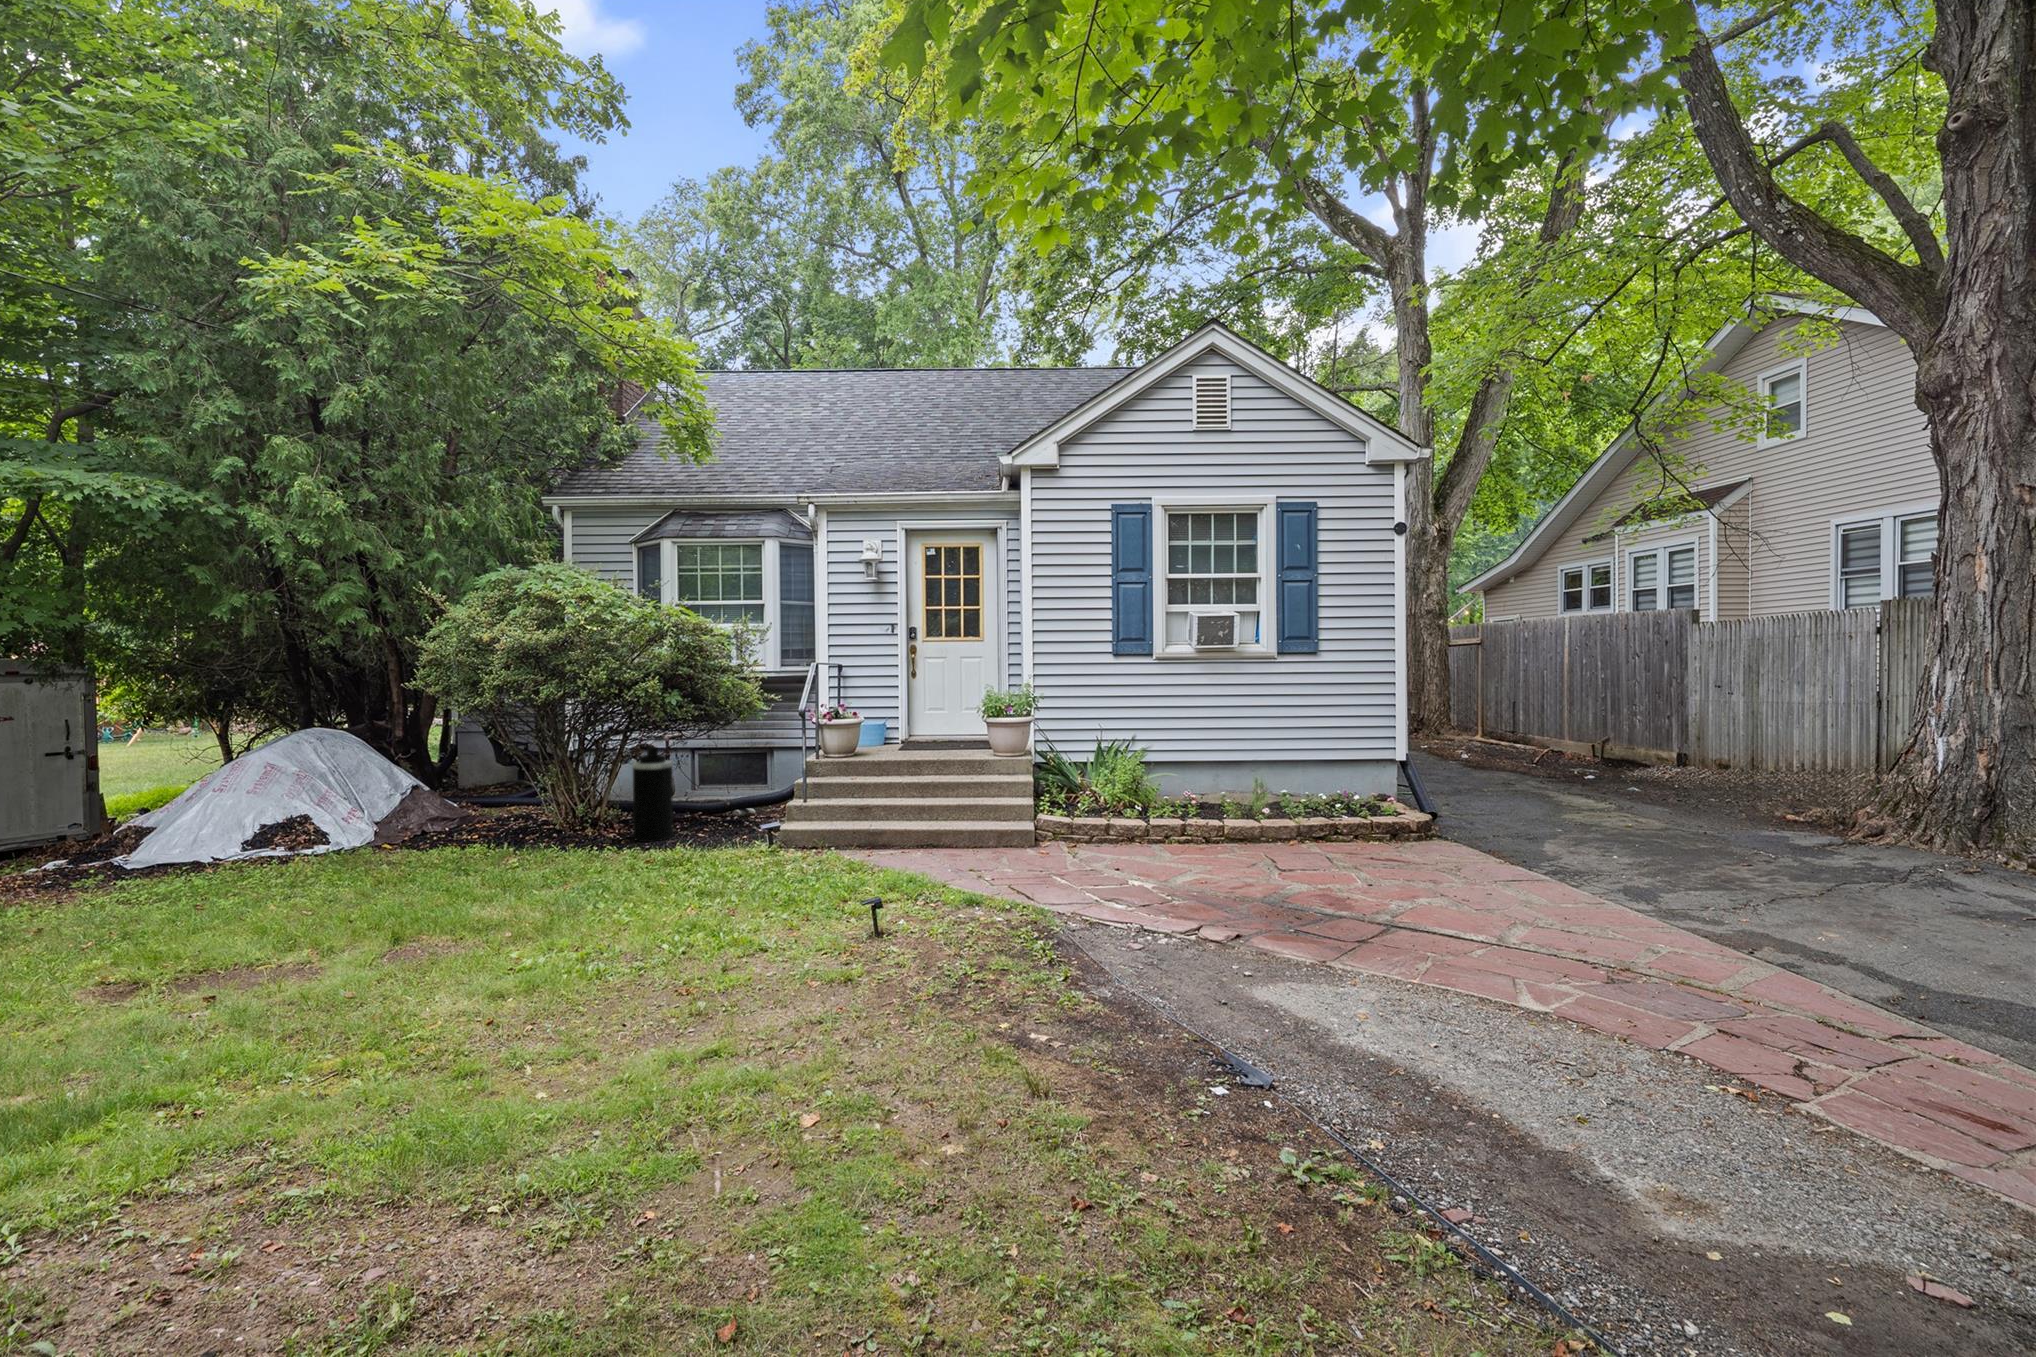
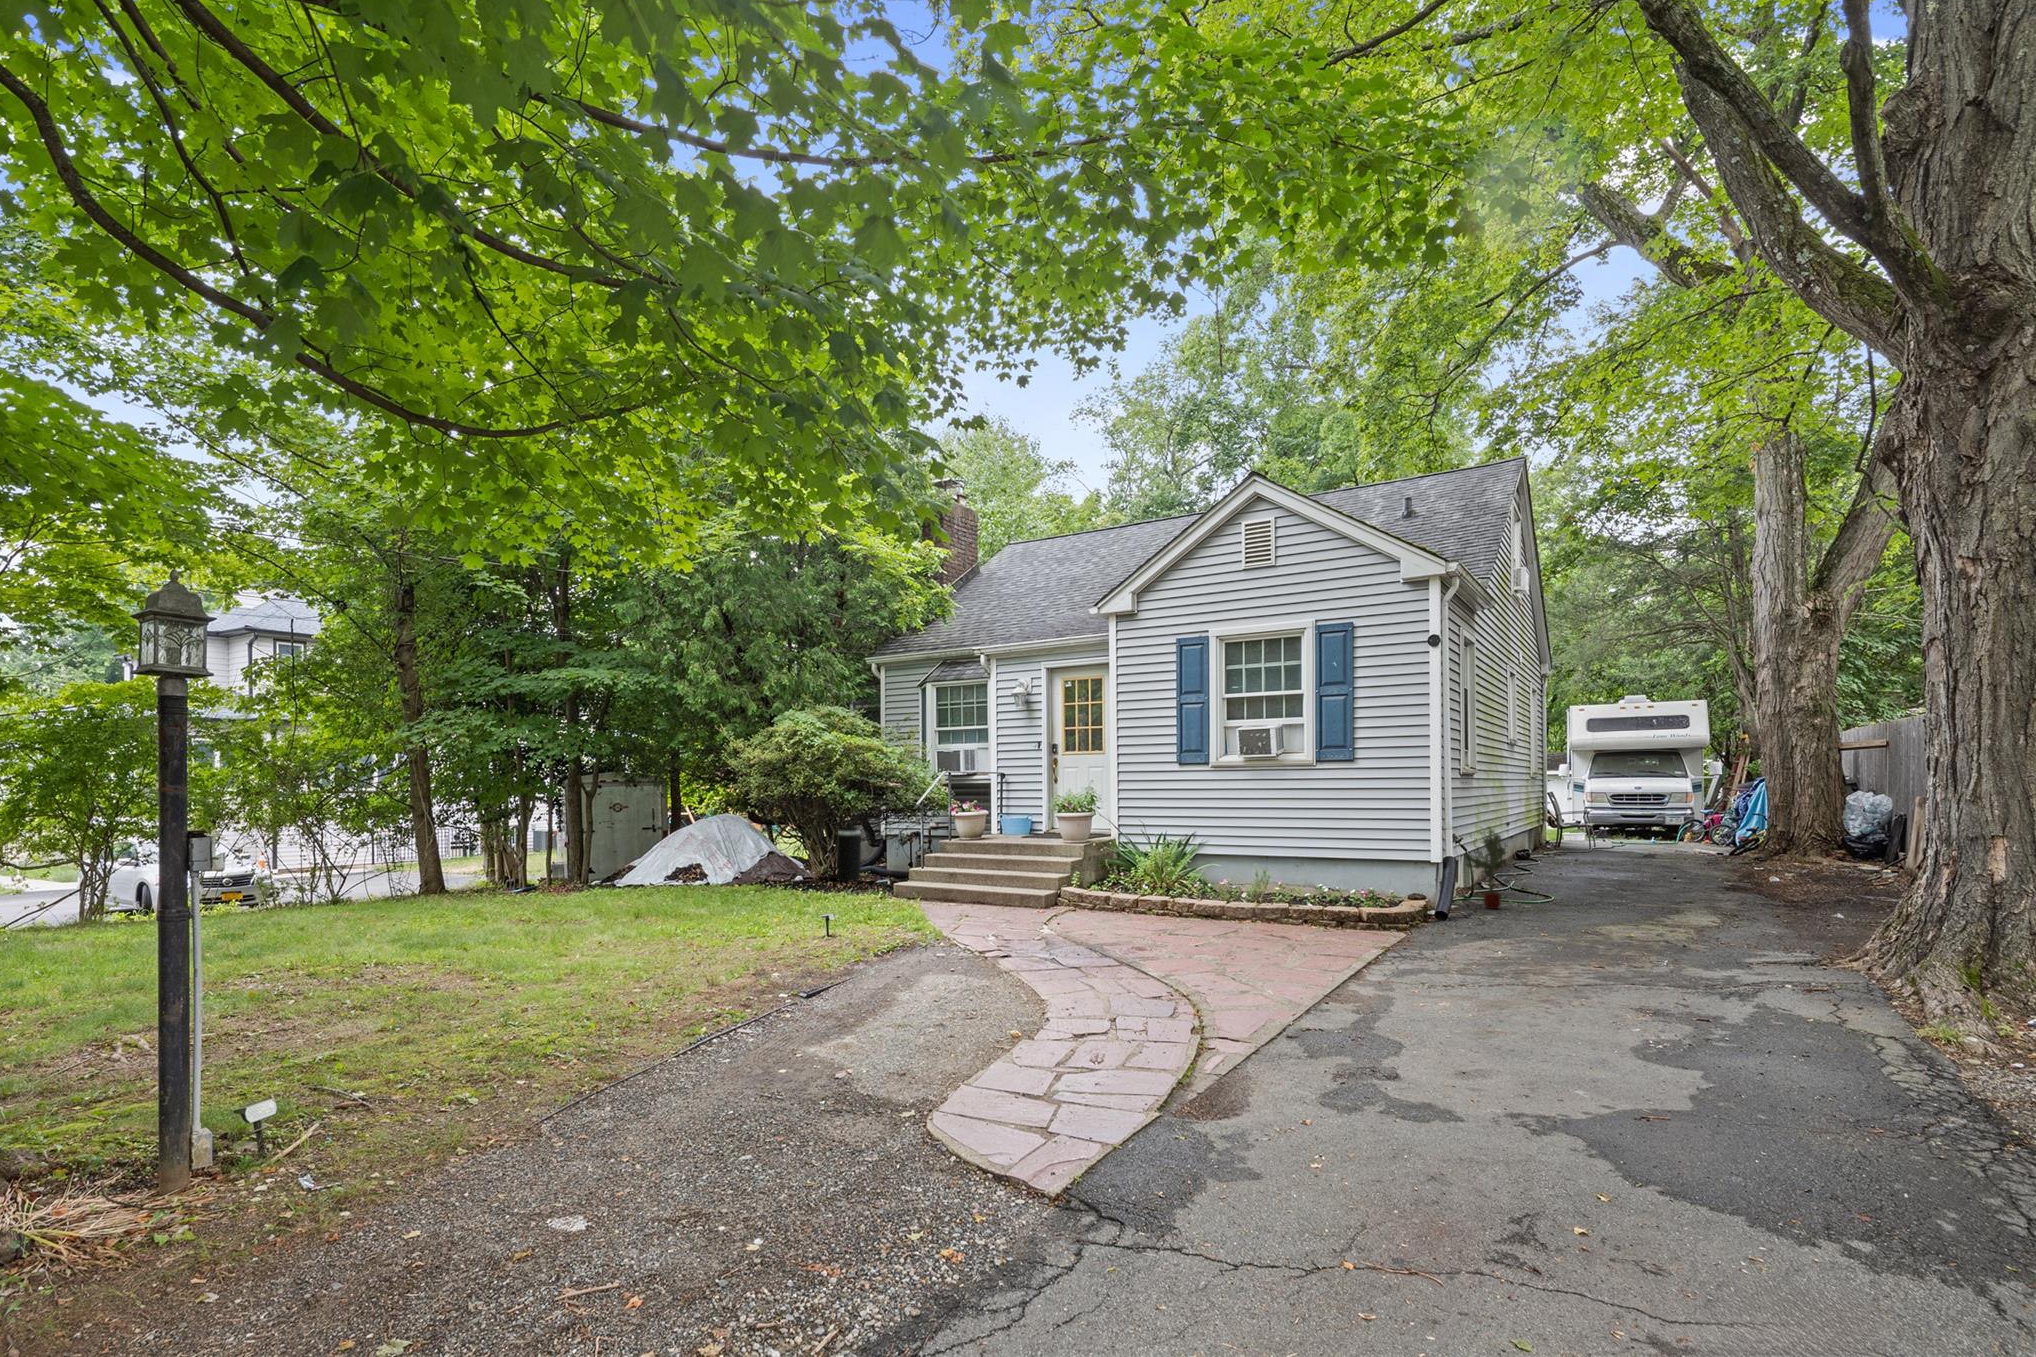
potted tree: none [1357,713,1403,792] -> present [1465,827,1507,909]

